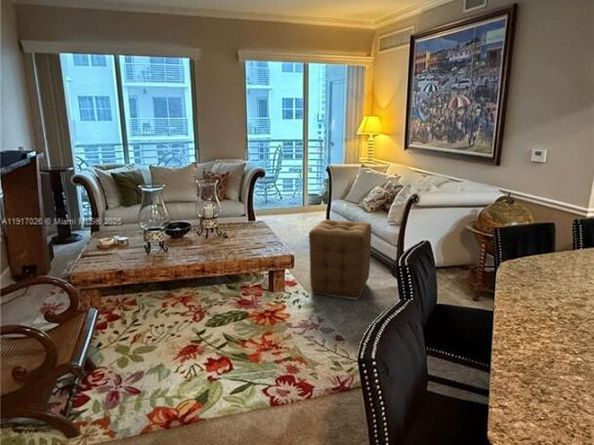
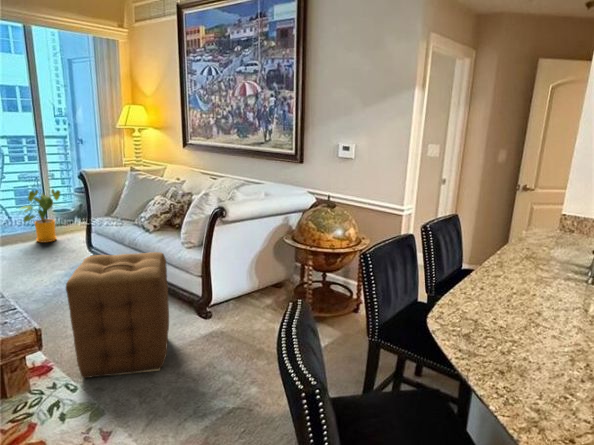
house plant: none [288,178,315,216] -> present [21,189,60,243]

